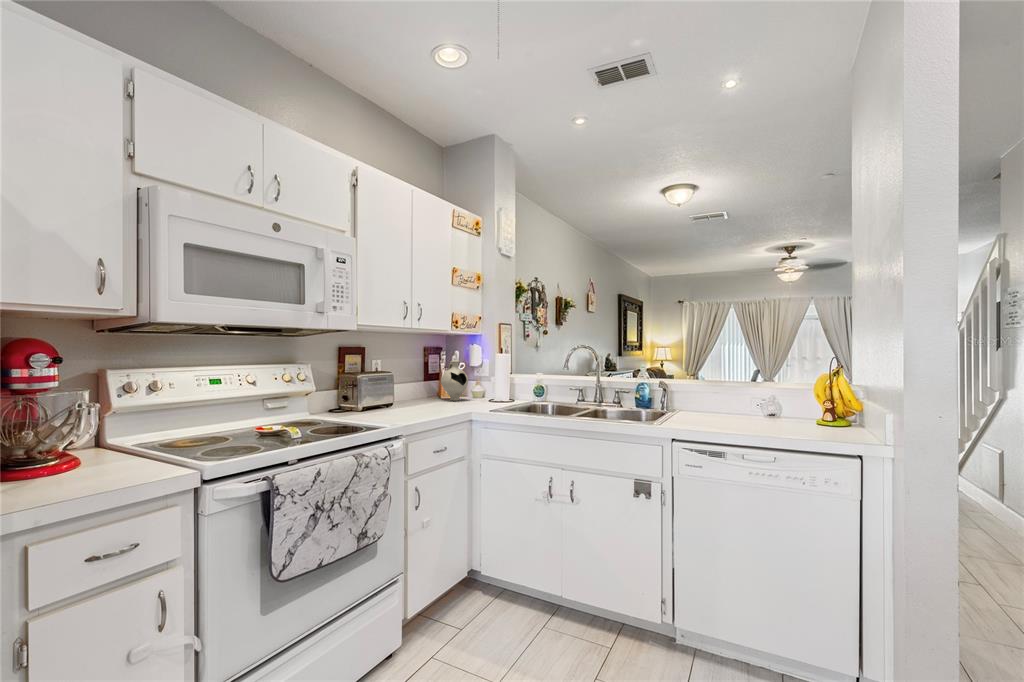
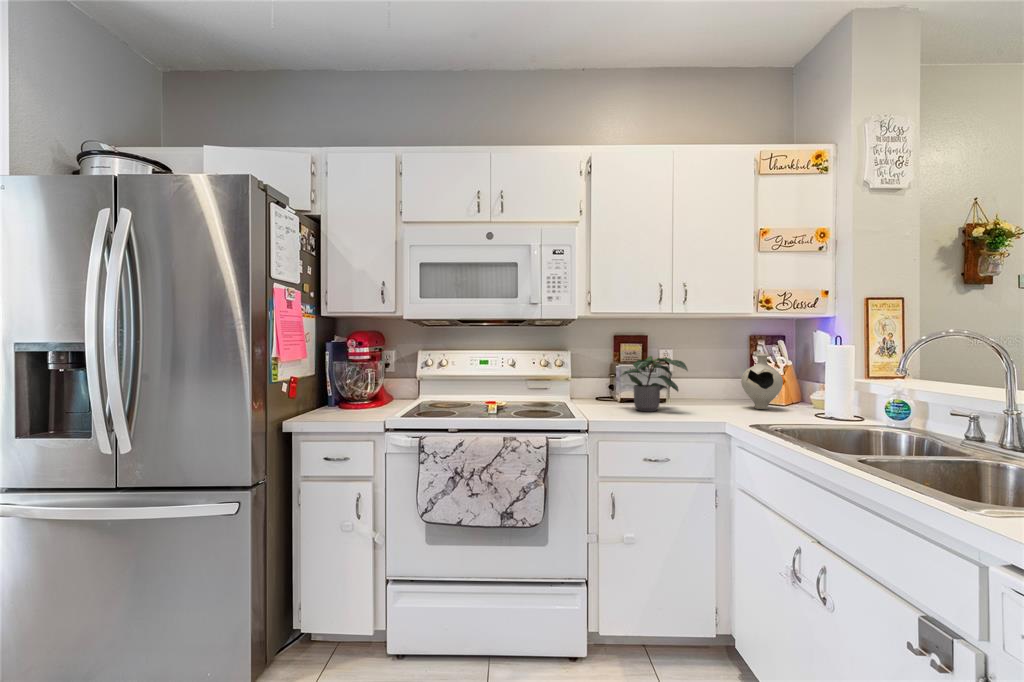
potted plant: none [377,364,435,412] -> present [622,356,688,411]

